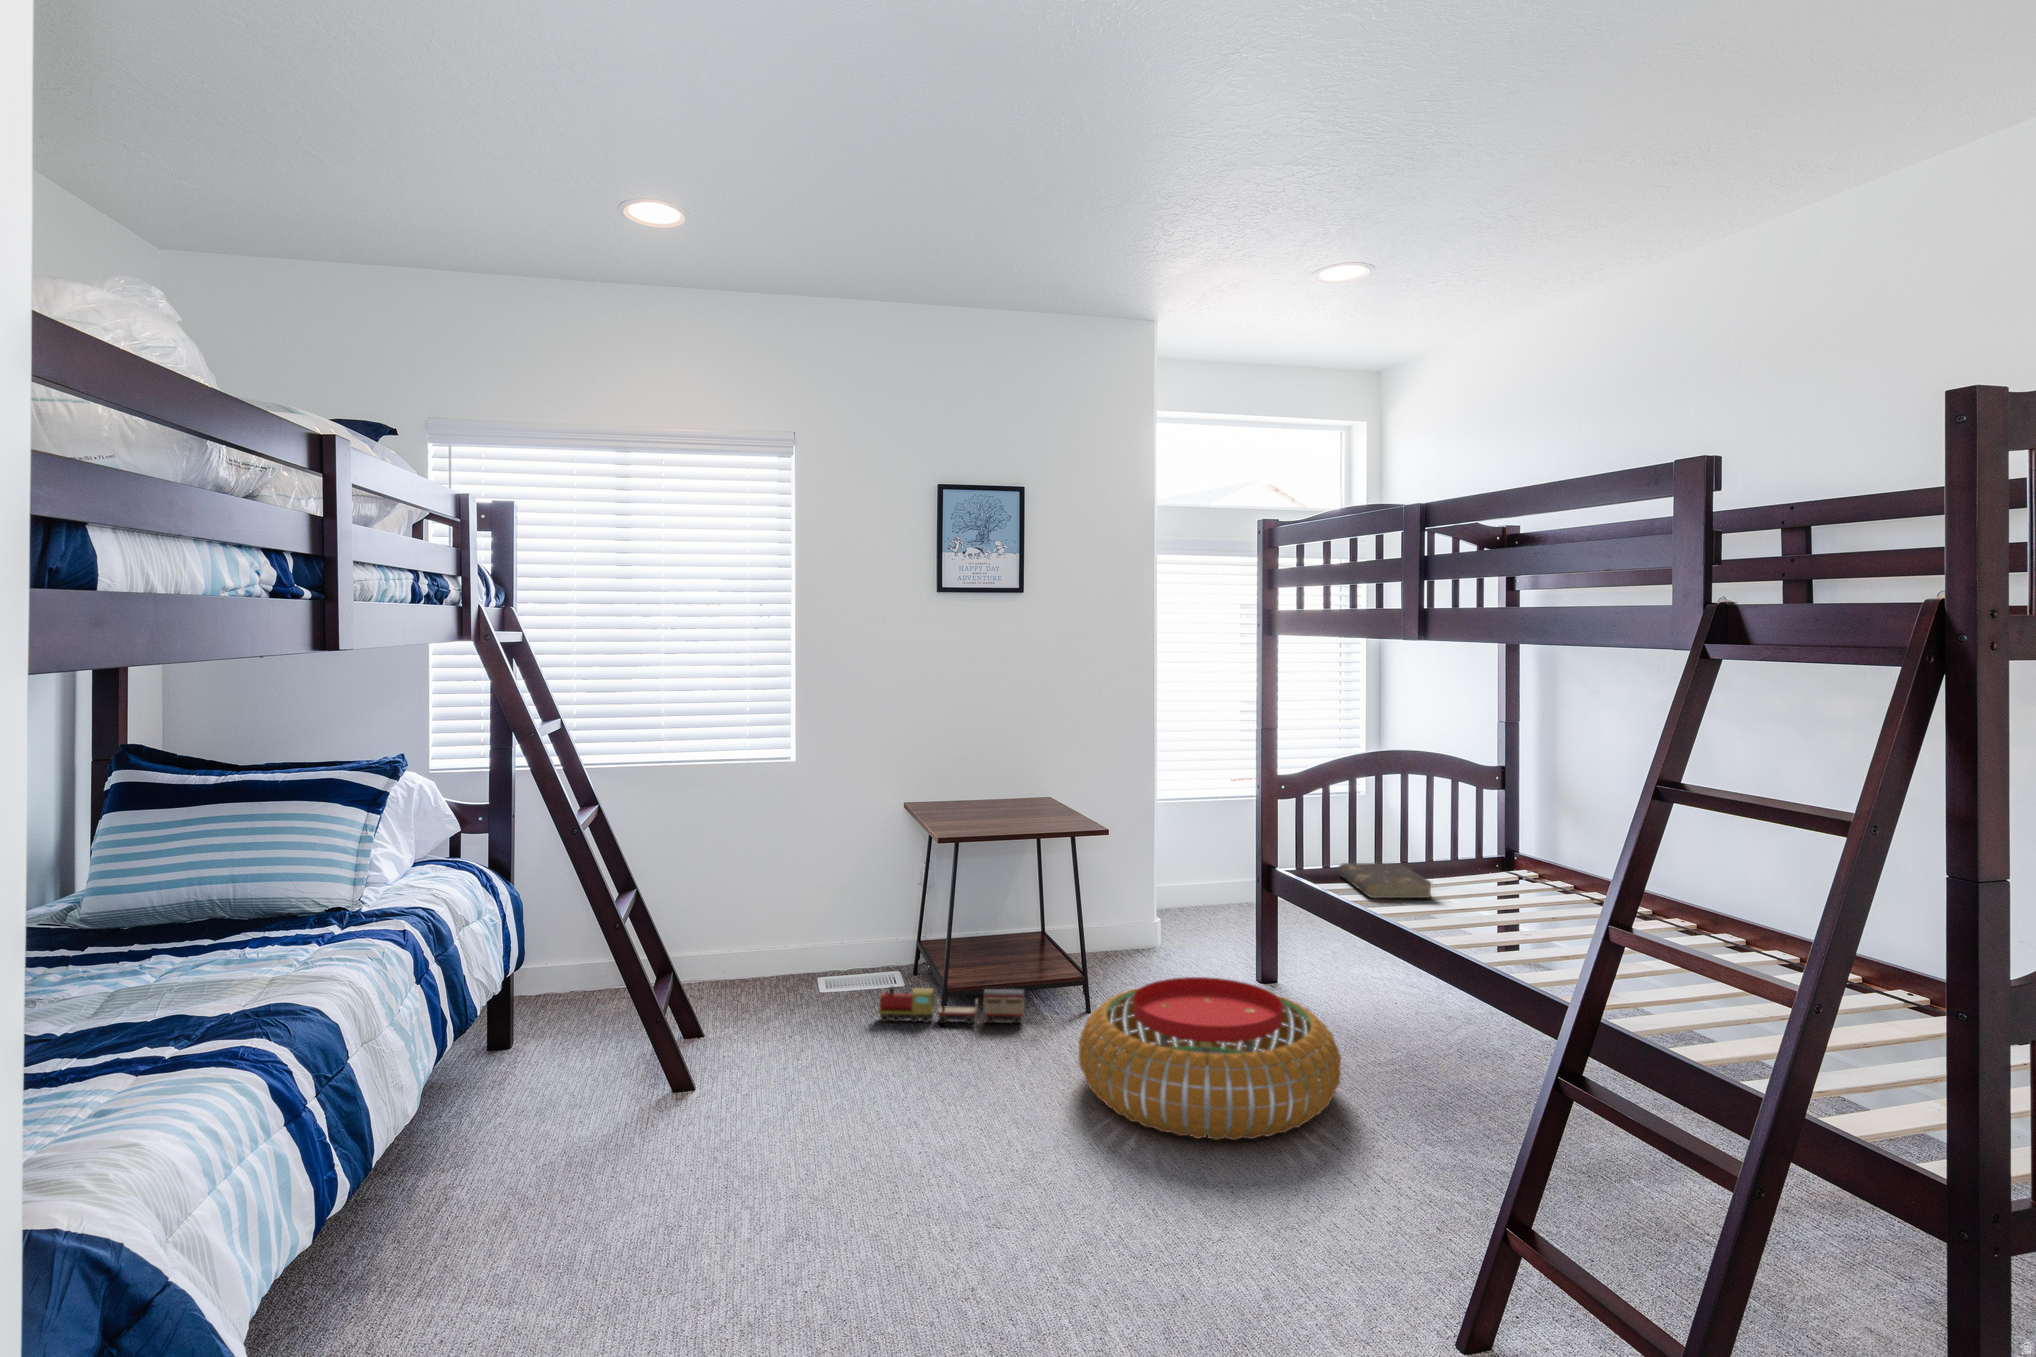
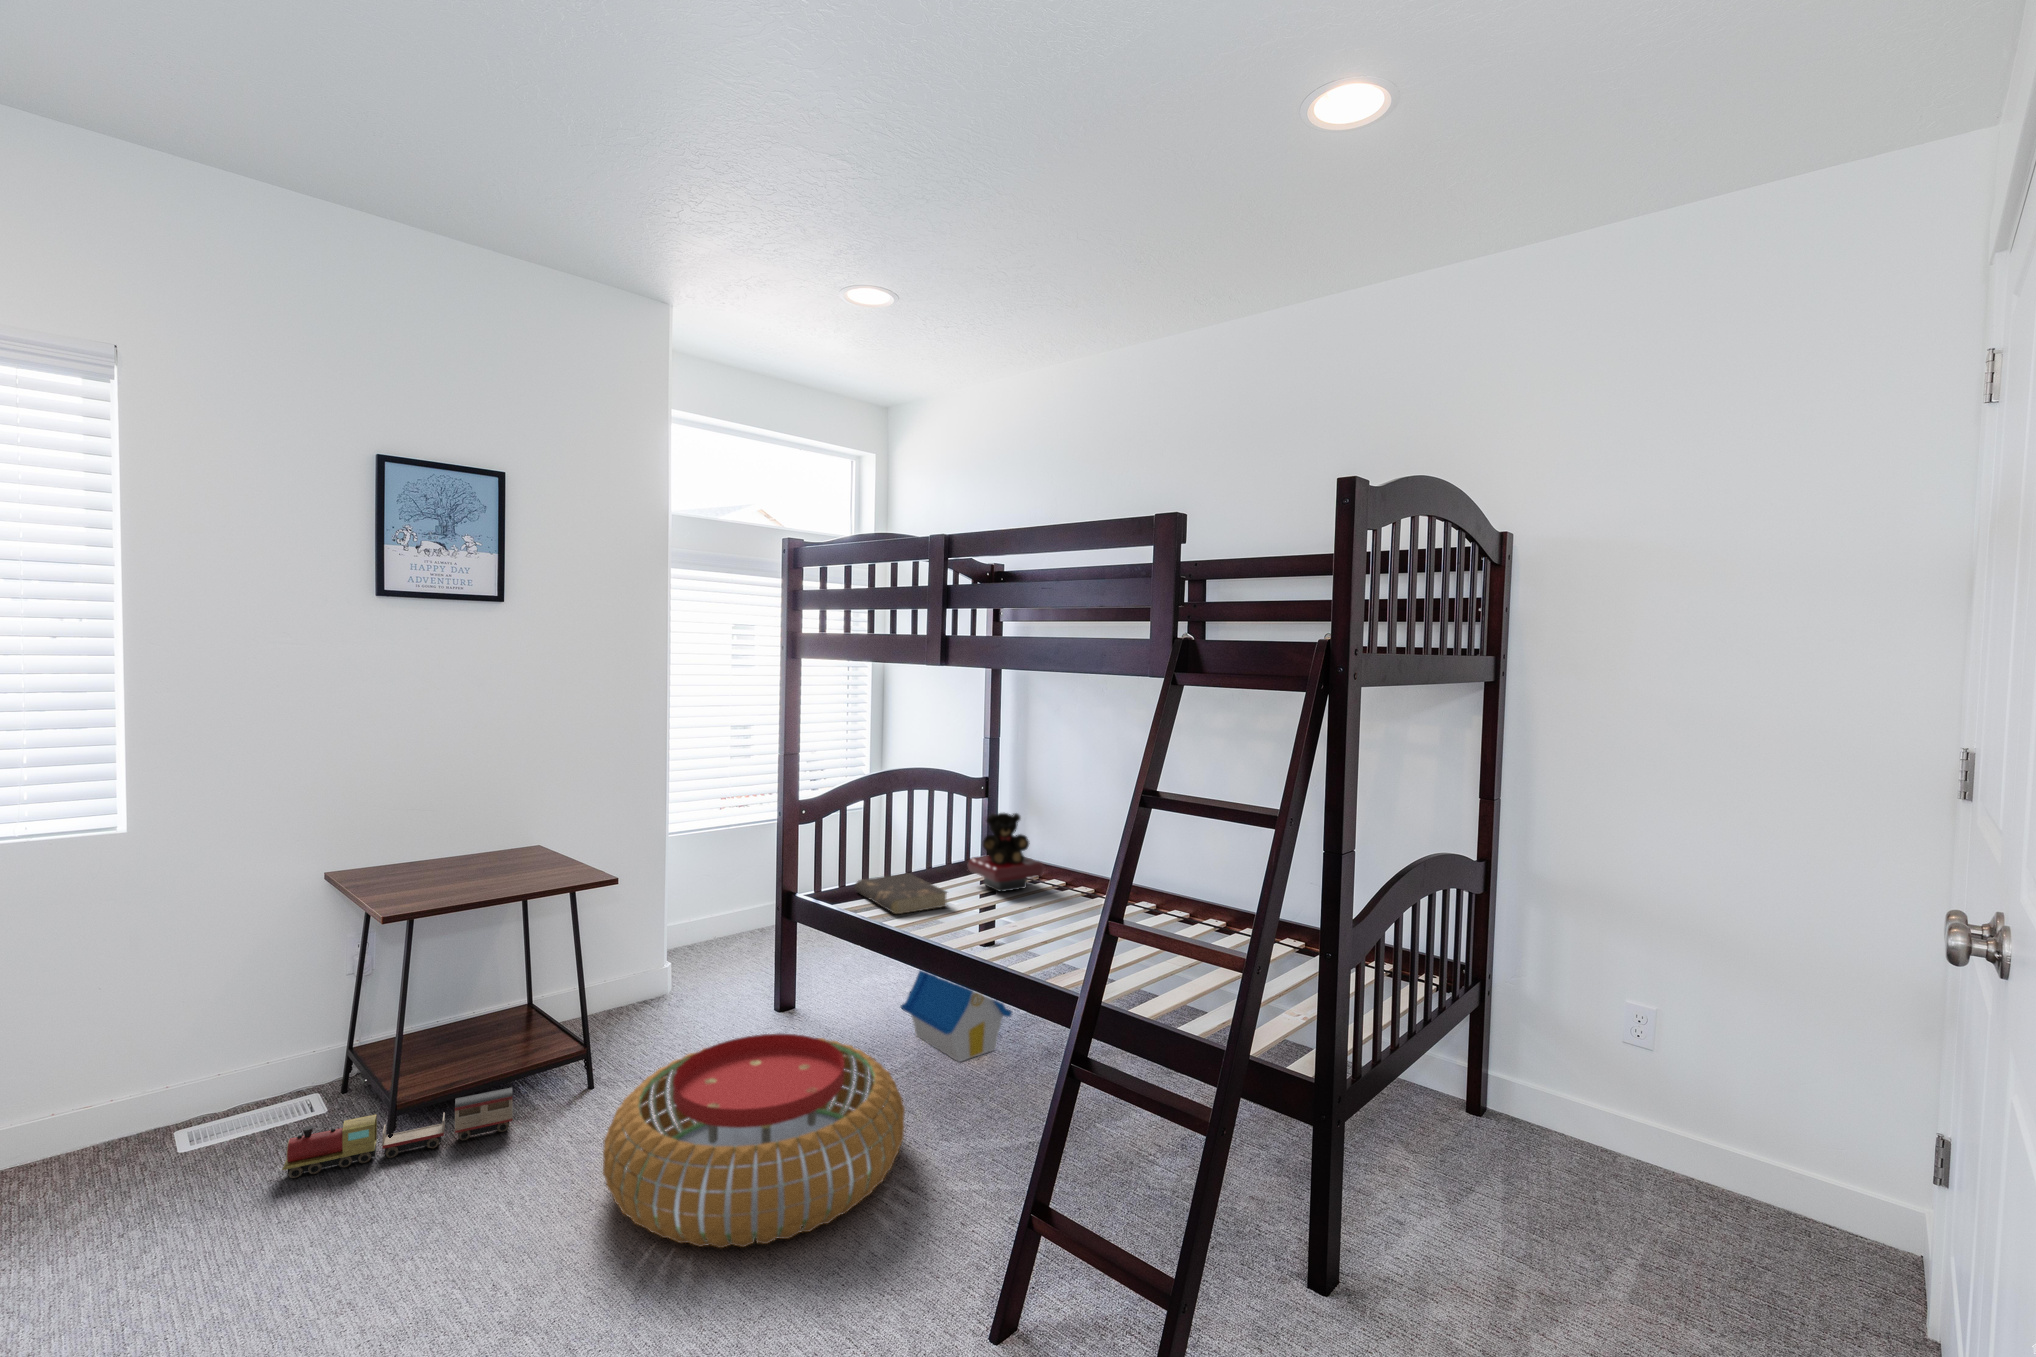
teddy bear: none [1469,806,1560,893] -> present [968,813,1044,892]
toy house: none [1371,934,1496,1054] -> present [901,971,1013,1062]

